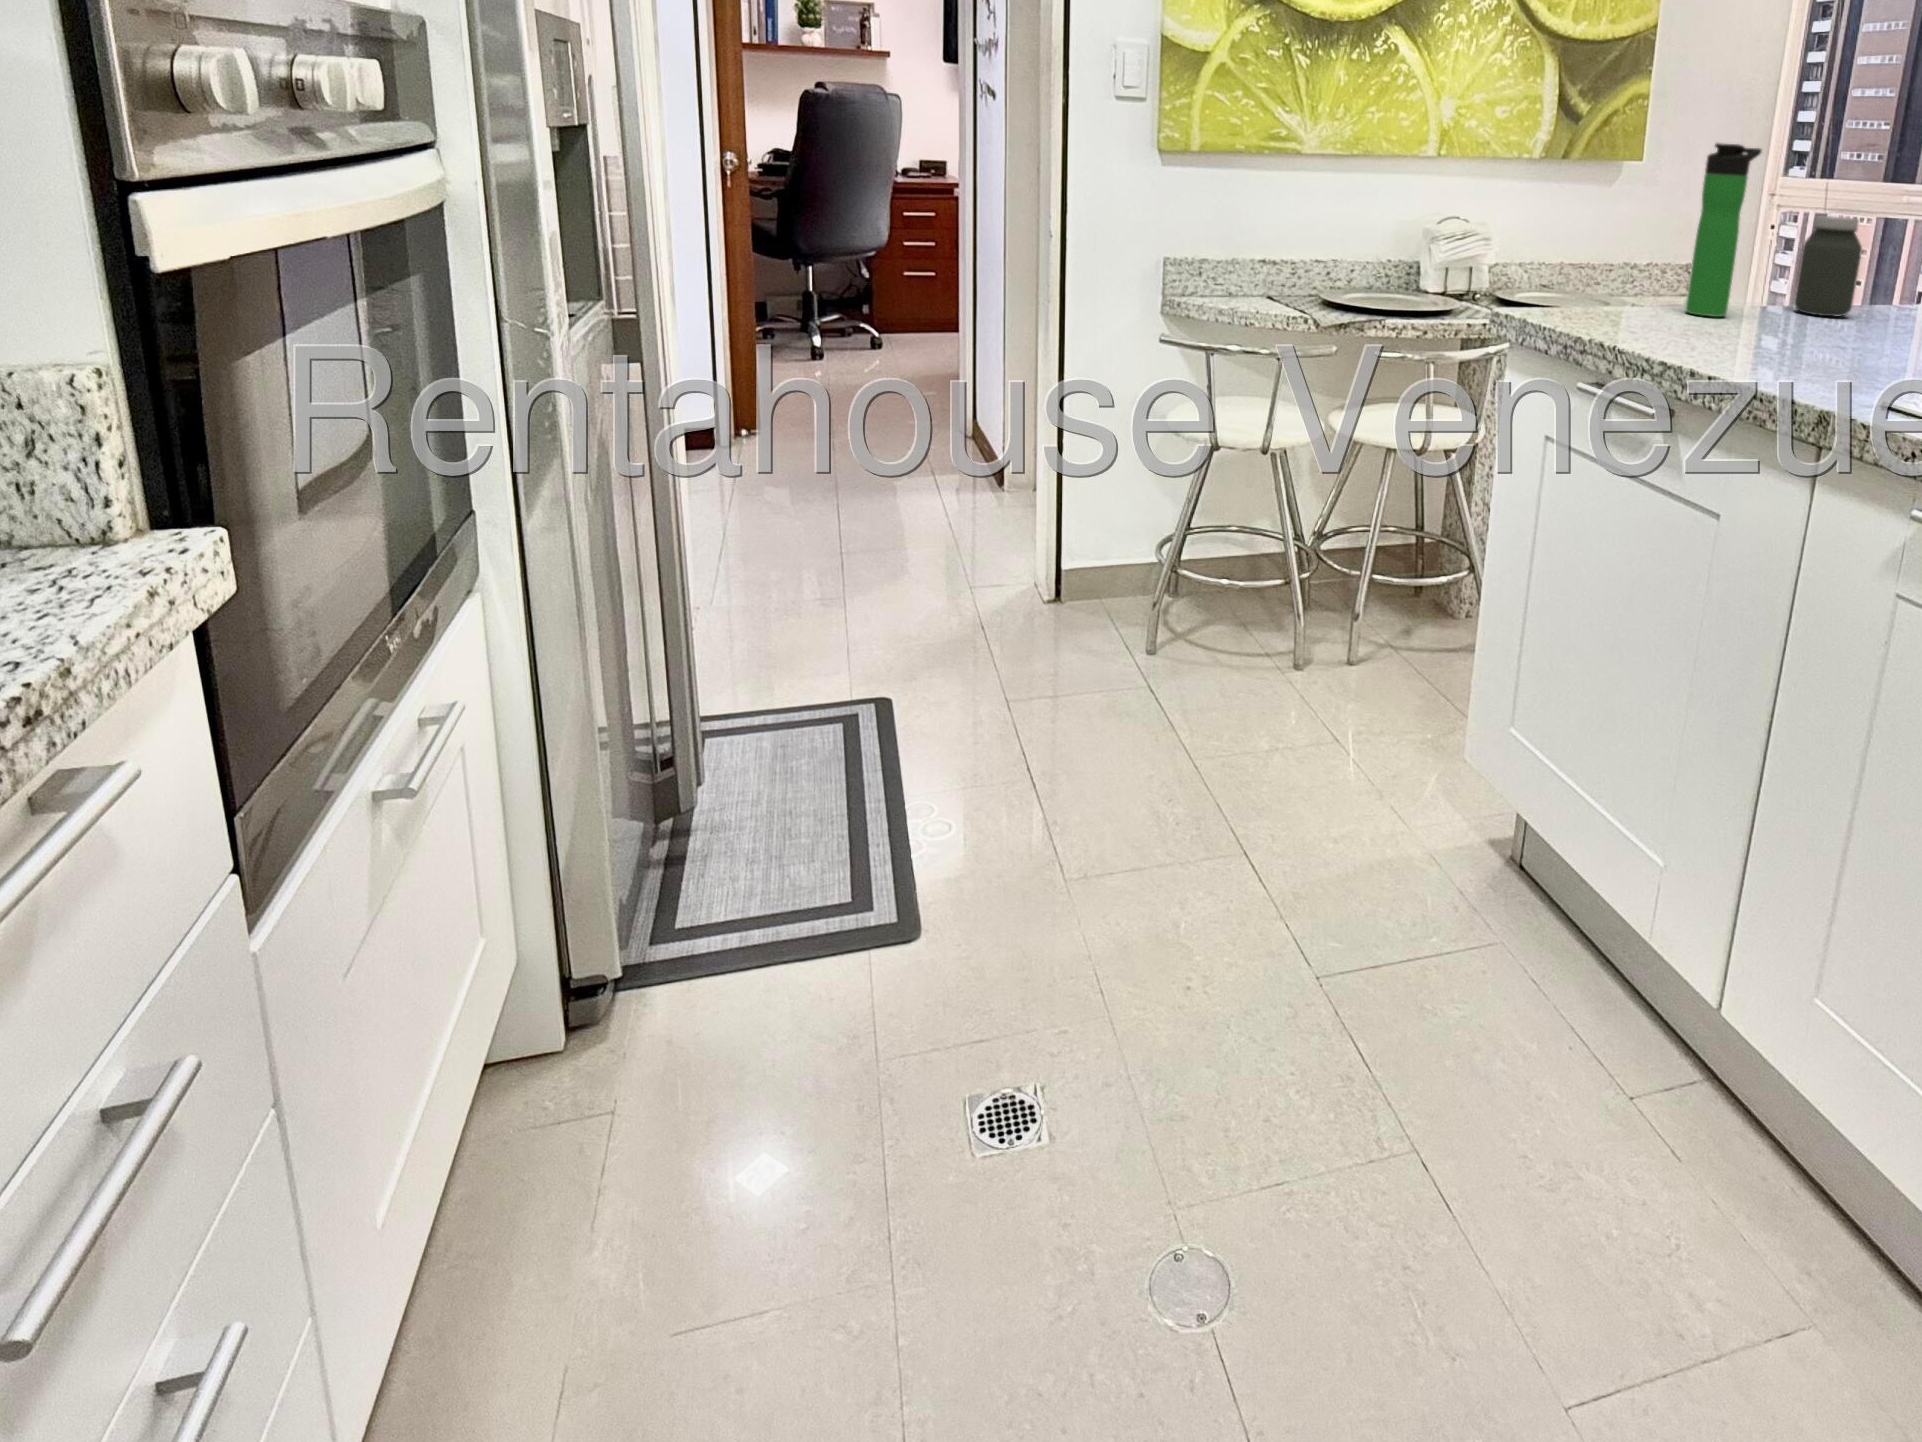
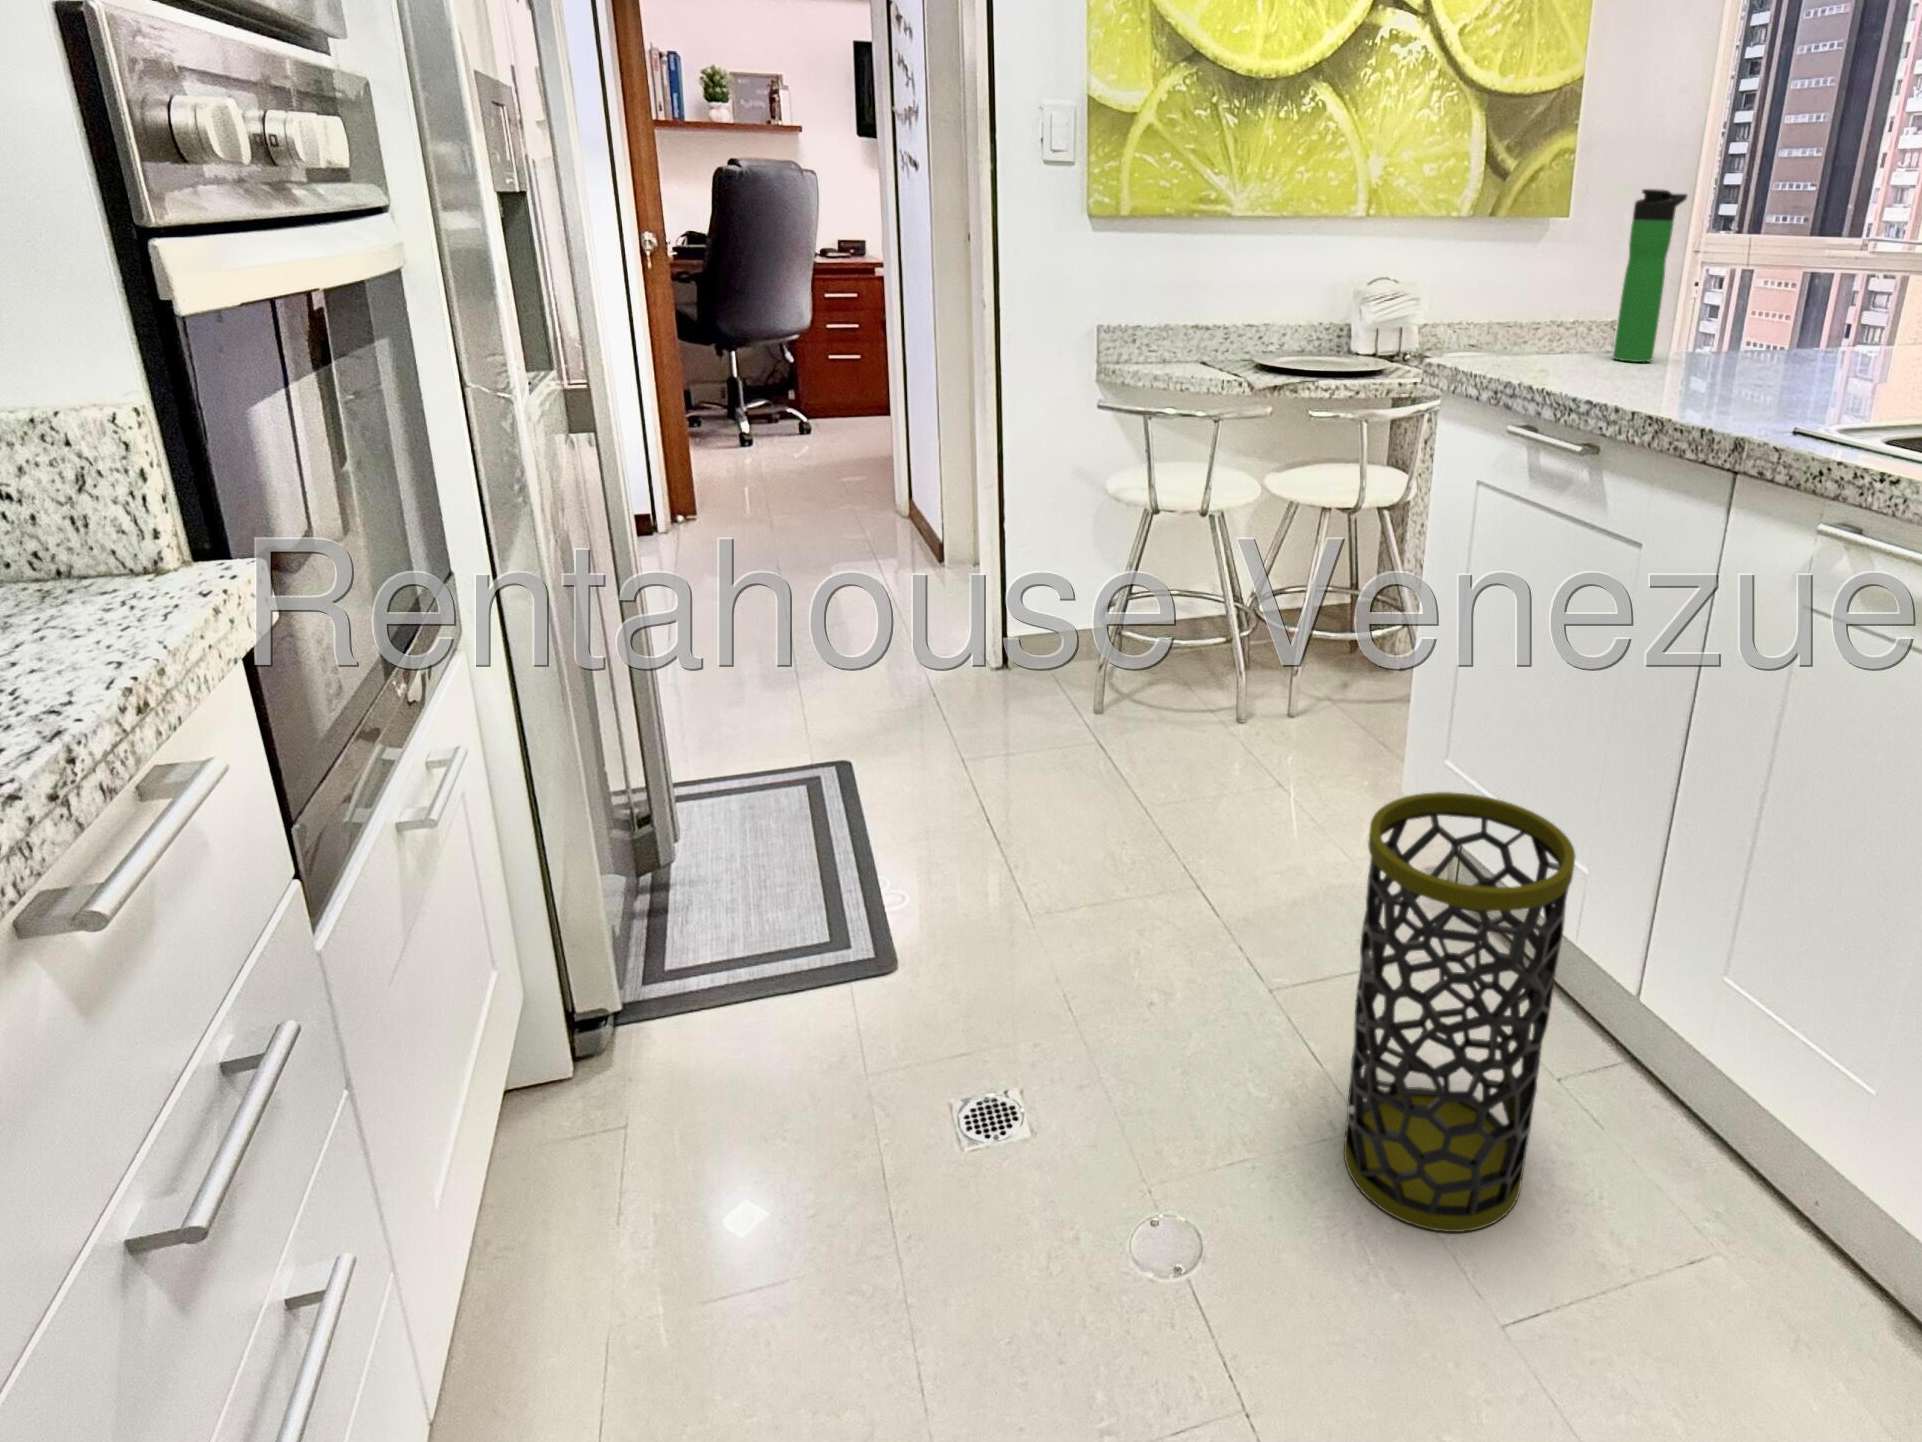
jar: present [1794,216,1862,317] -> none [1717,261,1783,360]
trash can: none [1391,777,1647,1282] -> present [1344,792,1575,1232]

